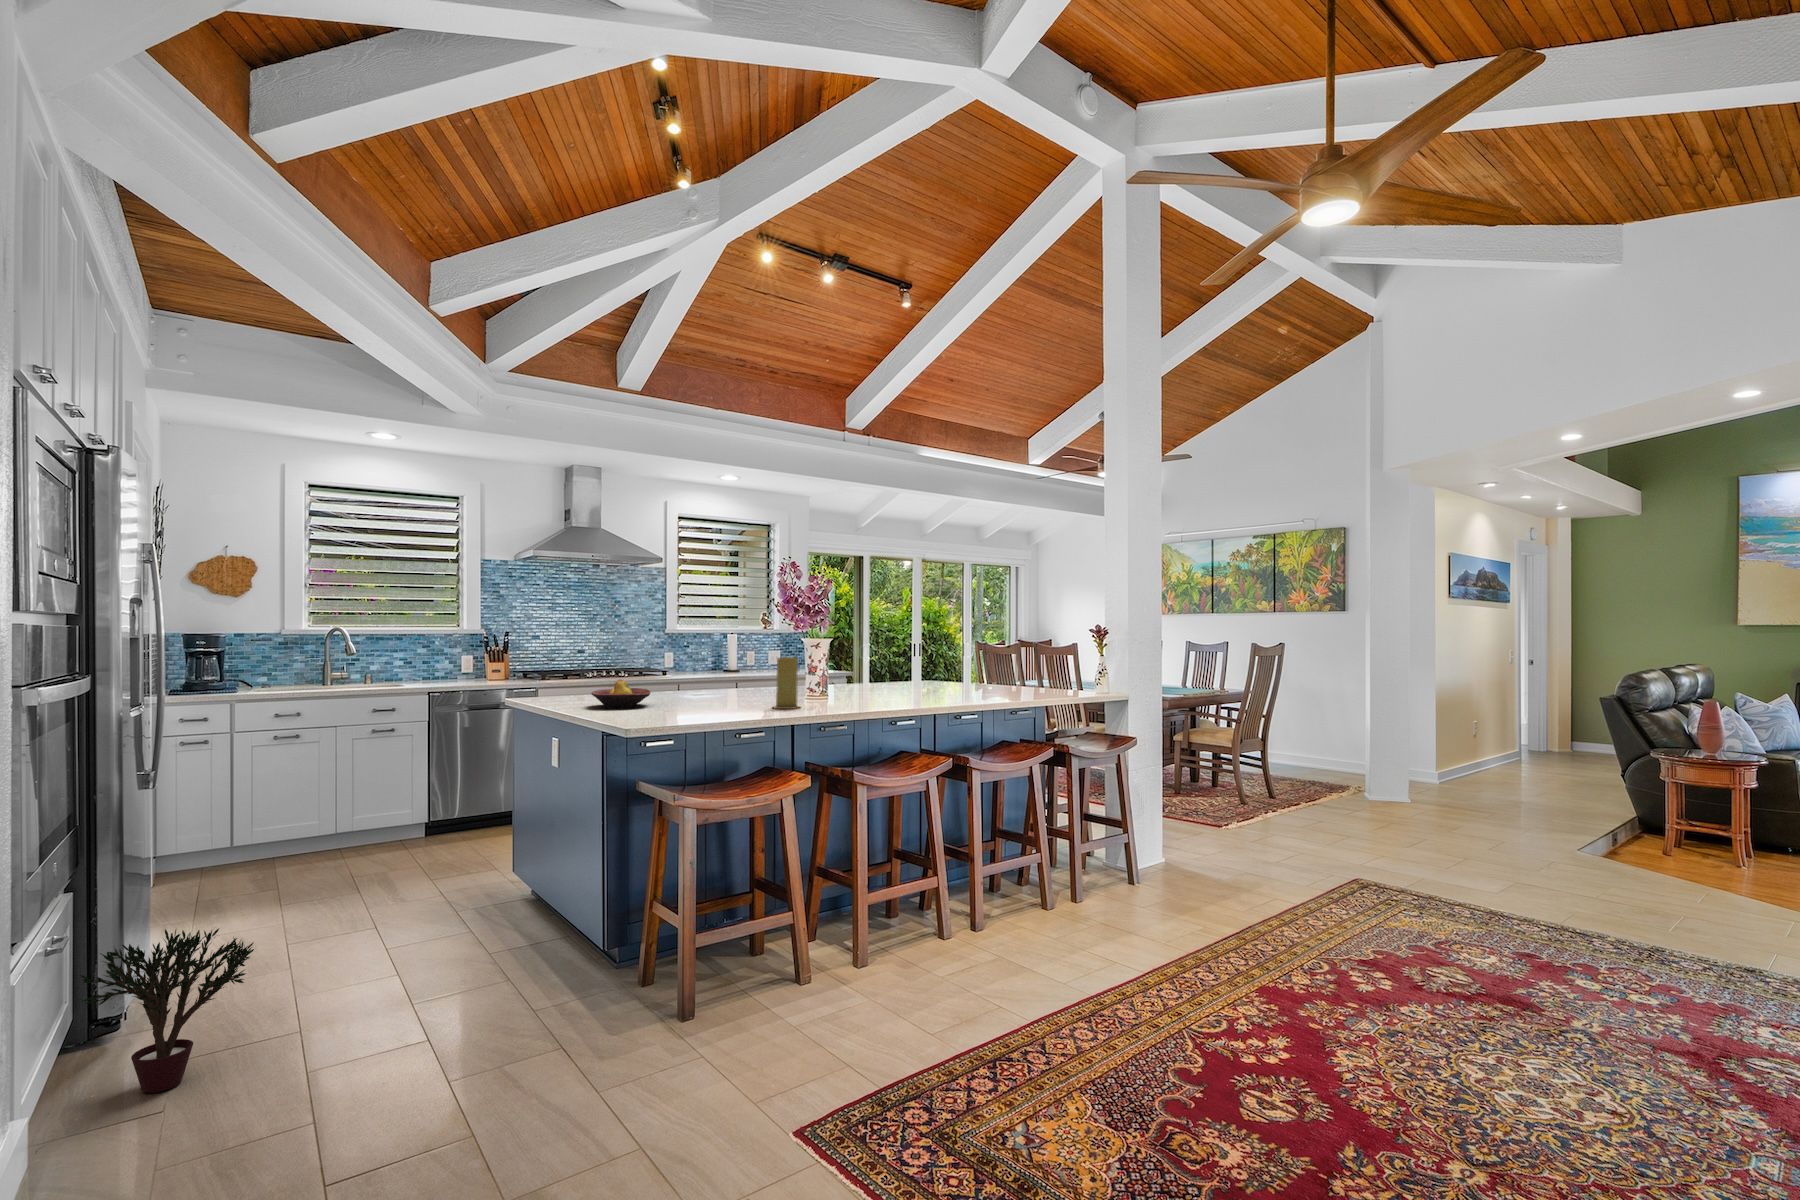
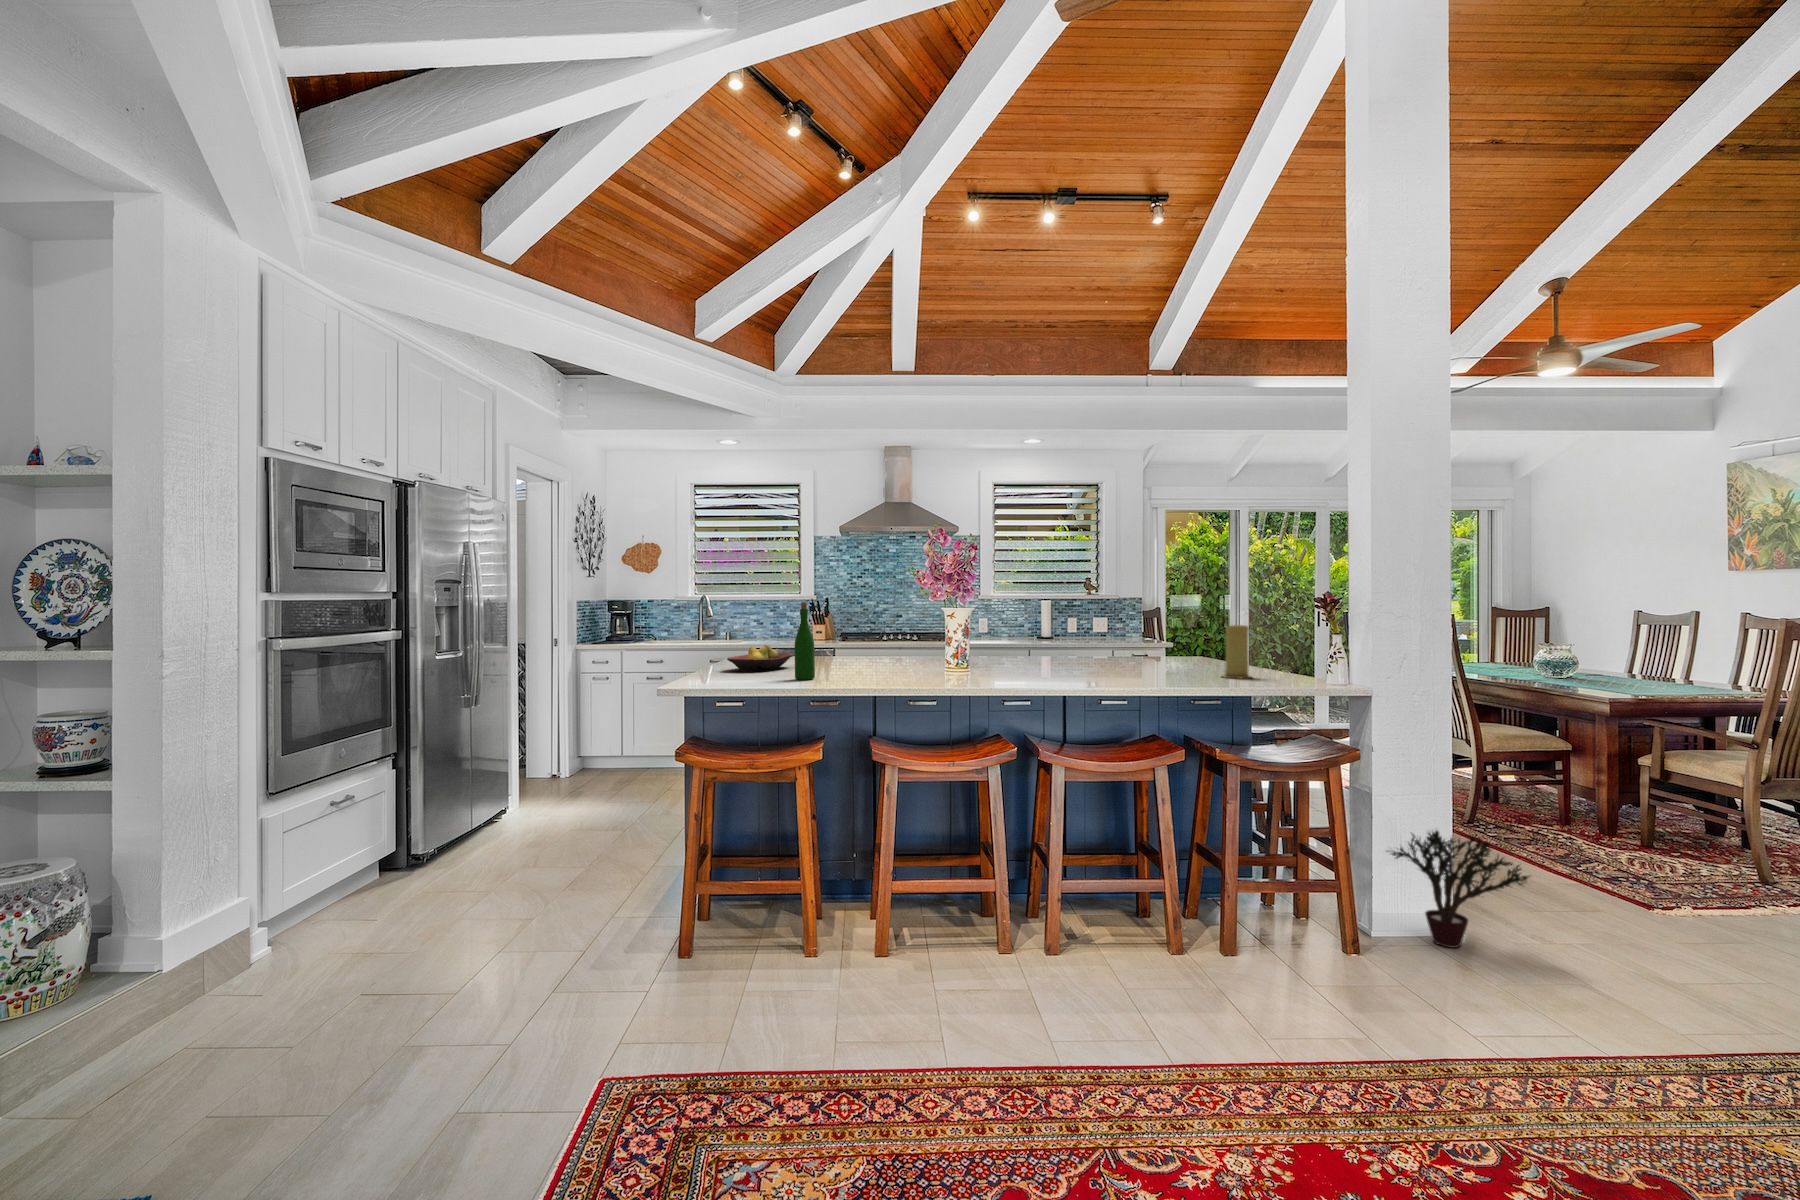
wine bottle: none [726,631,746,711] -> present [795,602,815,680]
candle: present [774,657,799,709] -> present [1221,625,1251,678]
potted plant: present [80,929,254,1093] -> present [1392,830,1530,948]

